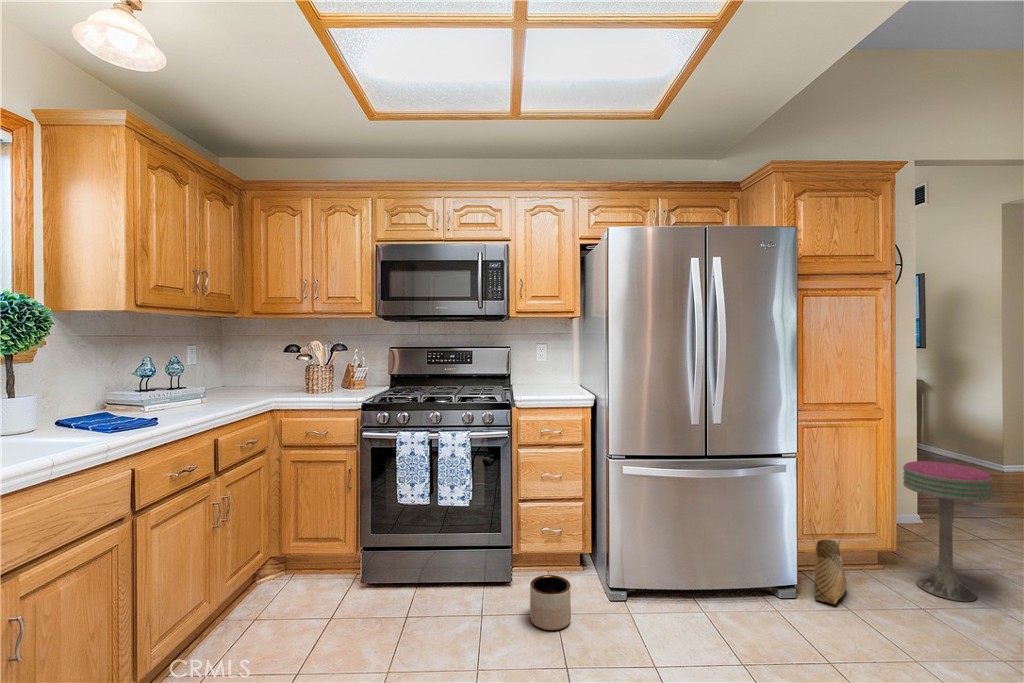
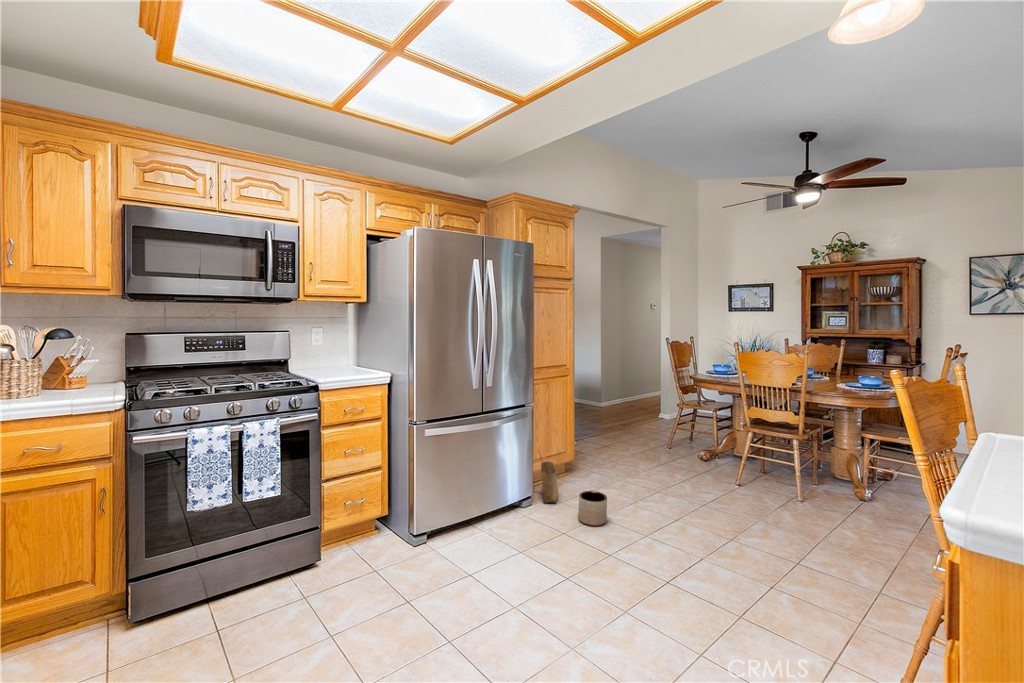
bar stool: present [903,461,992,601] -> none [582,402,624,483]
planter: present [530,575,571,630] -> present [578,491,607,526]

